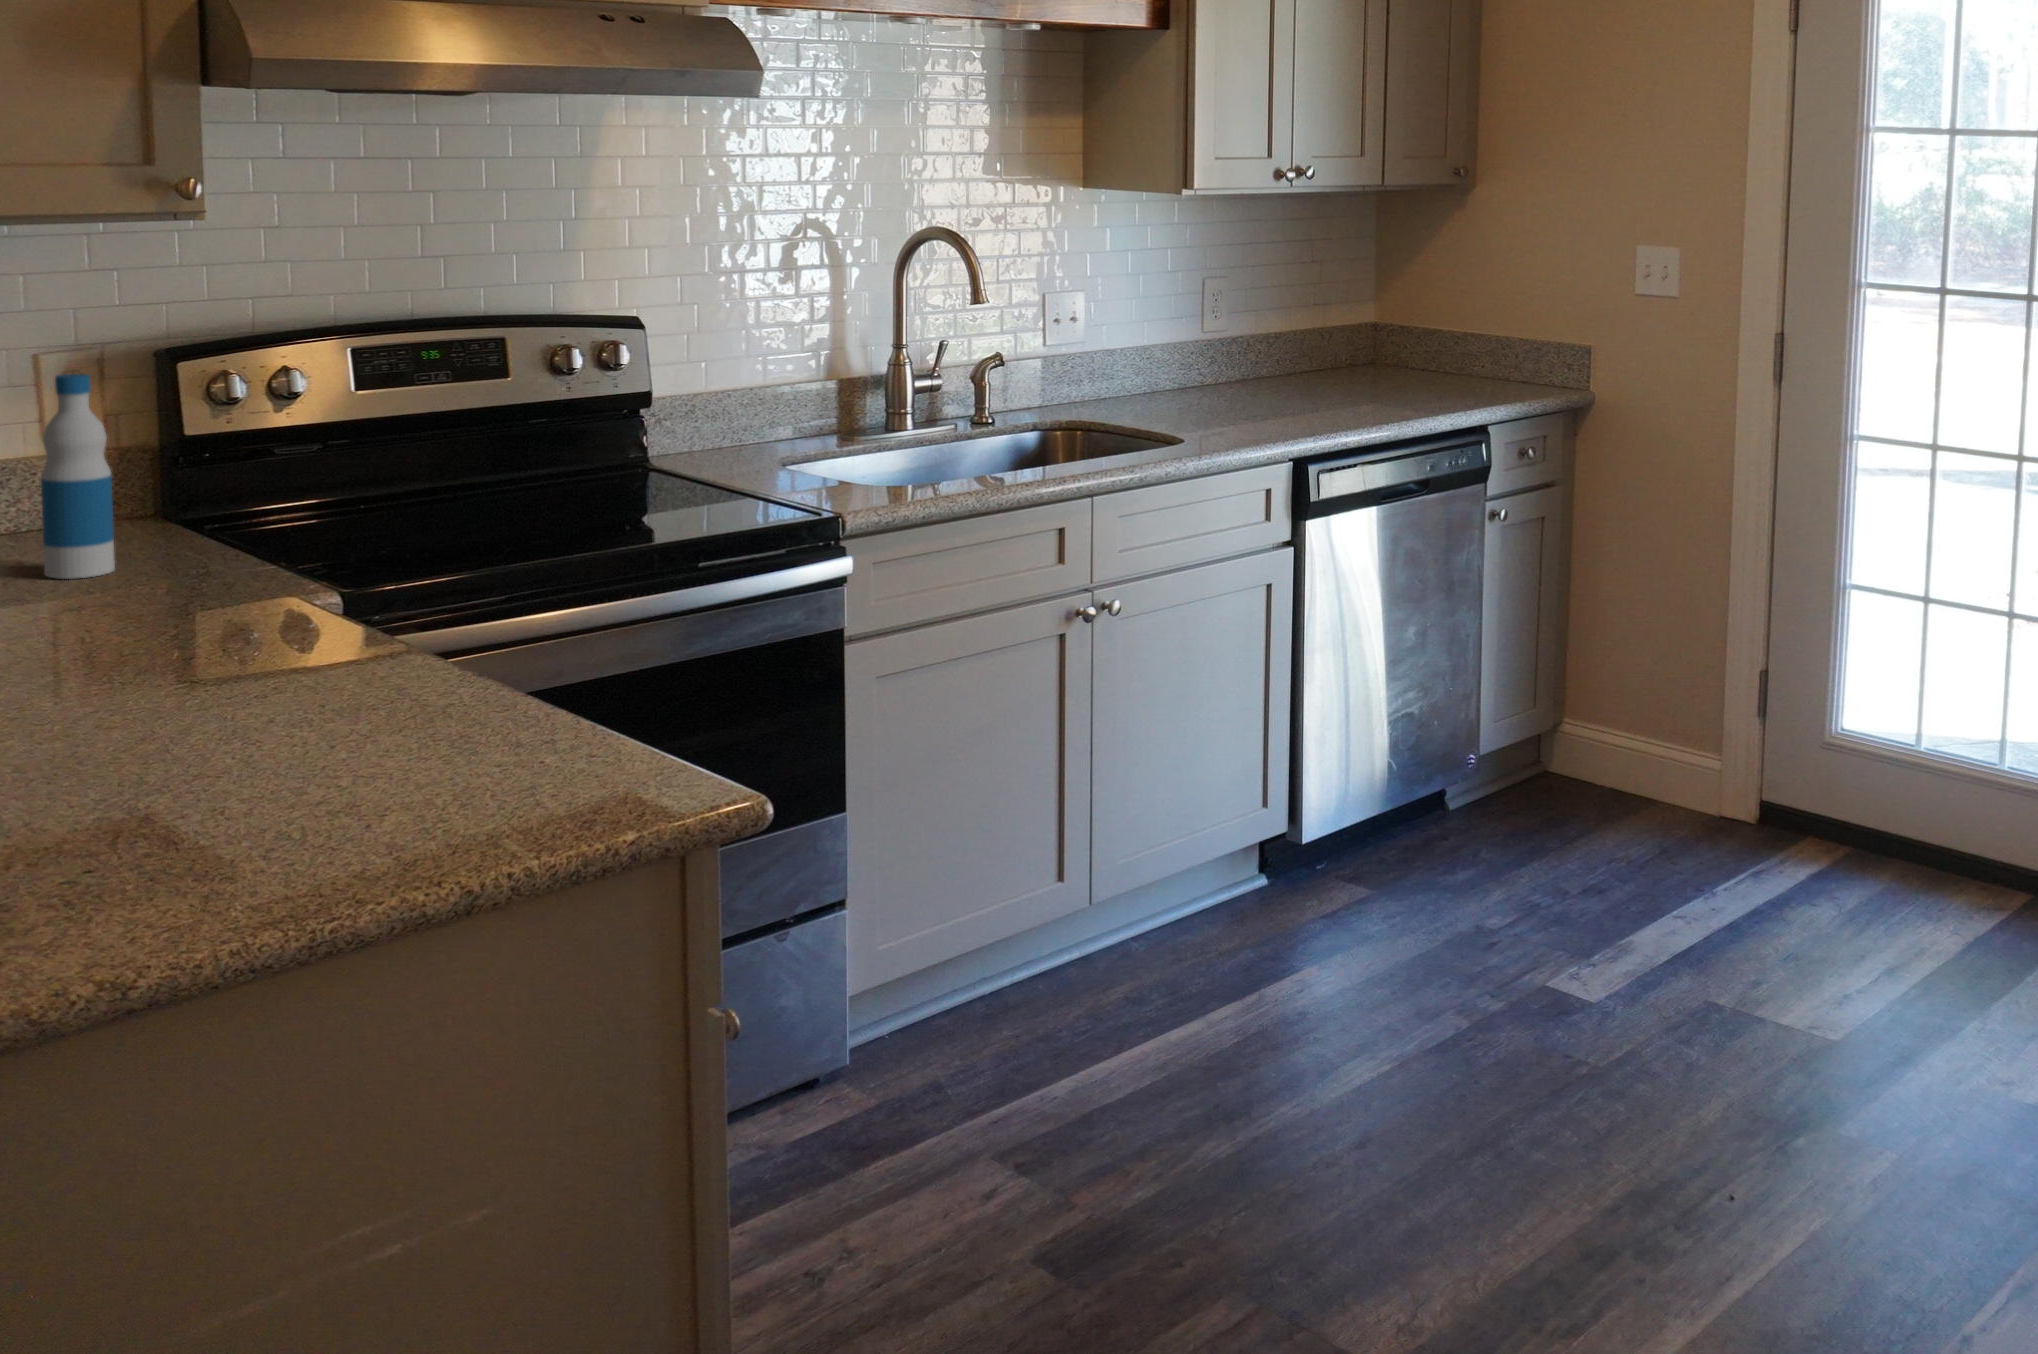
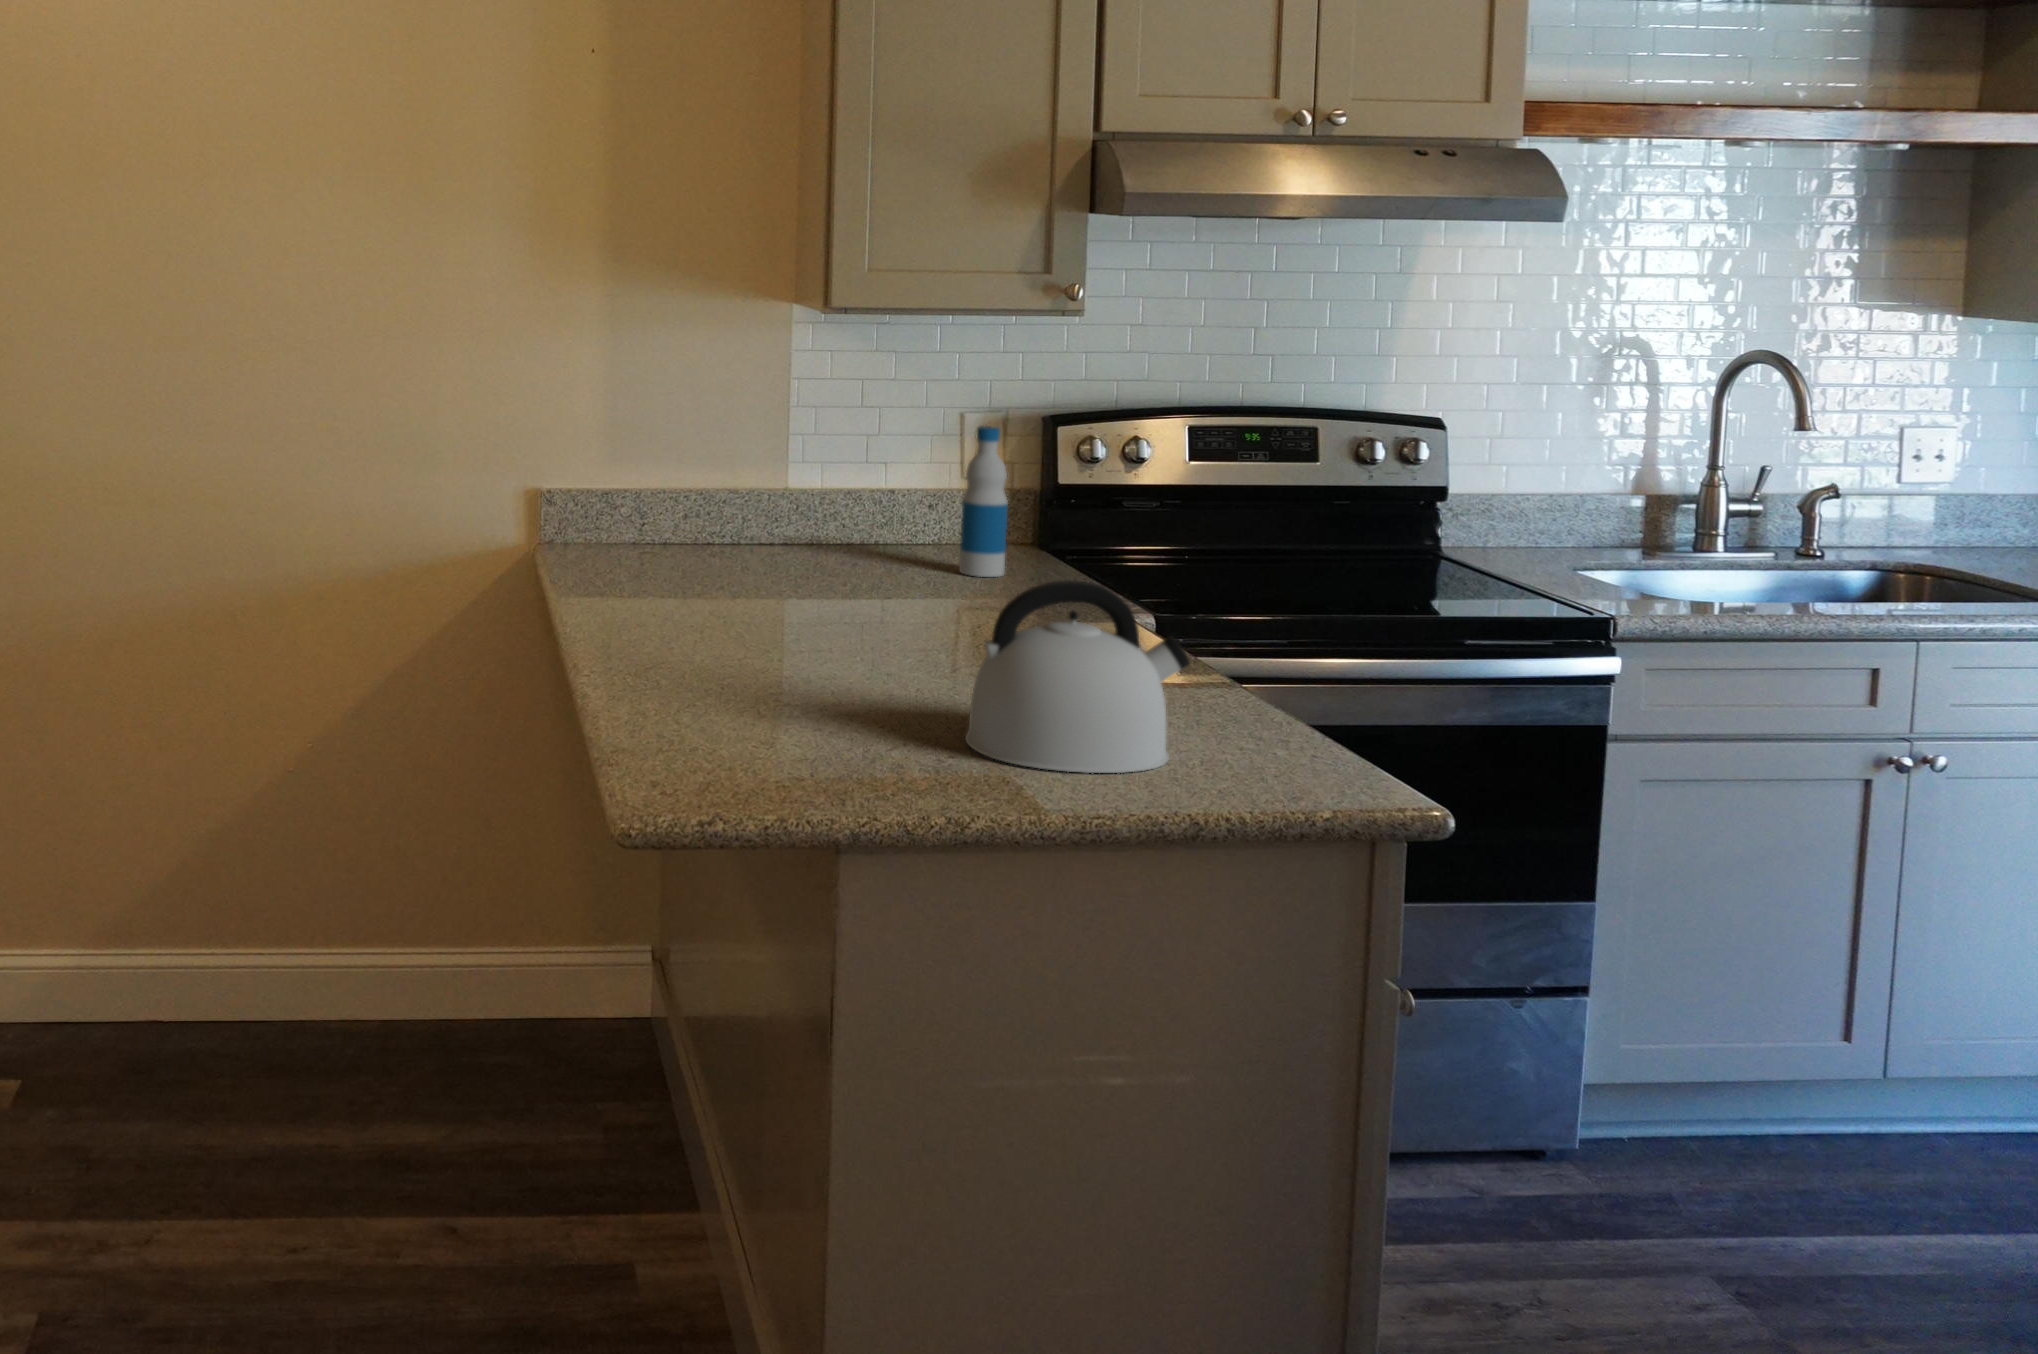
kettle: none [83,599,424,891] -> present [965,580,1190,773]

